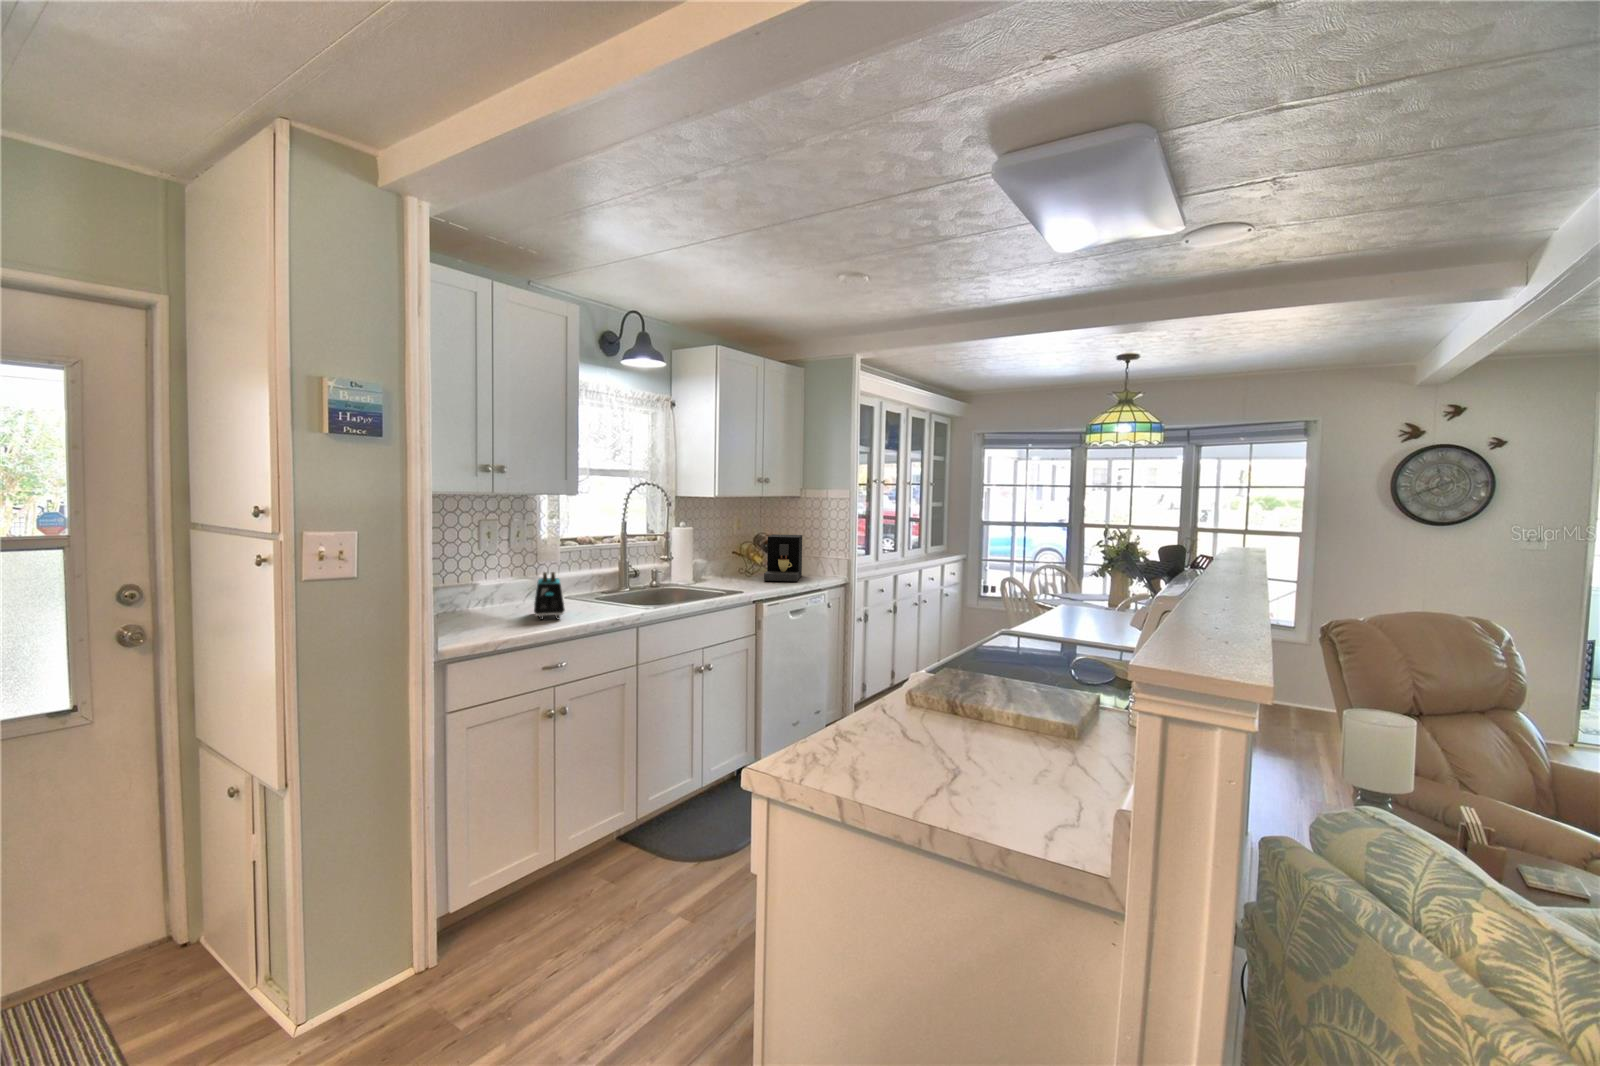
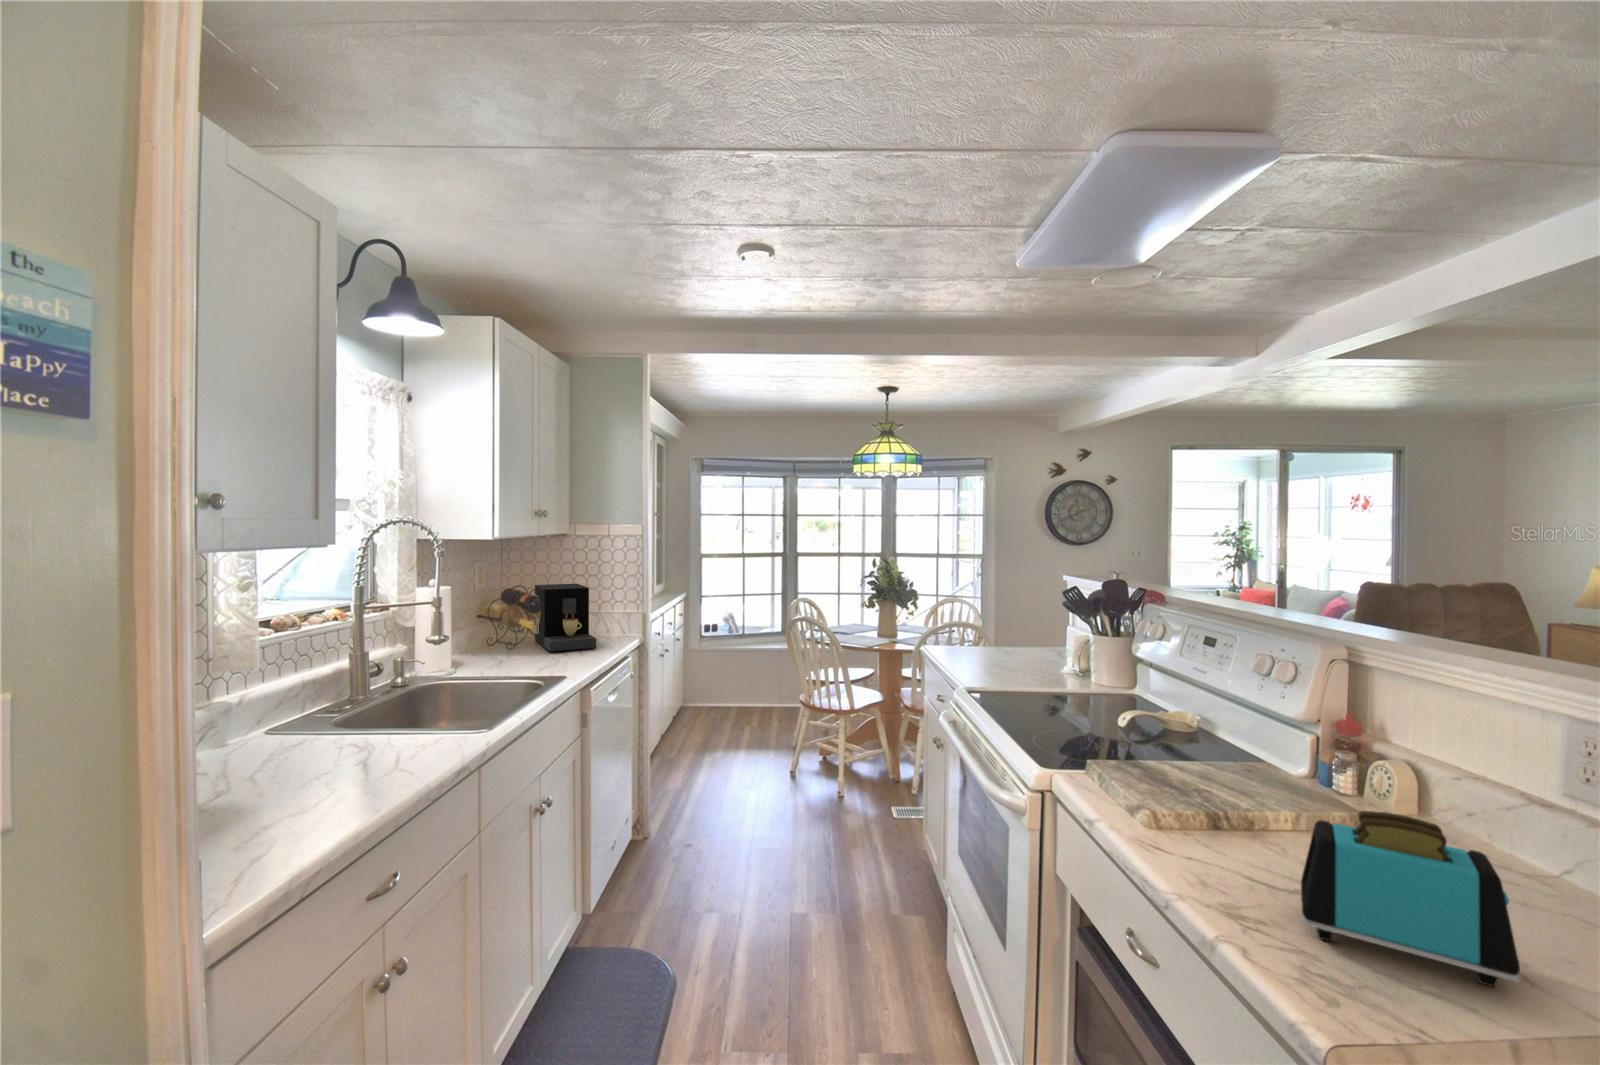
toaster: present [534,572,565,620] -> present [1301,811,1520,987]

